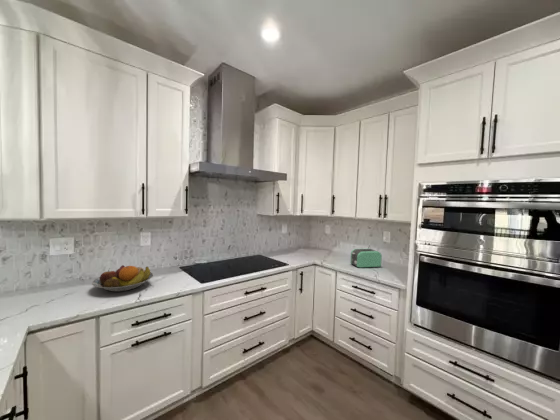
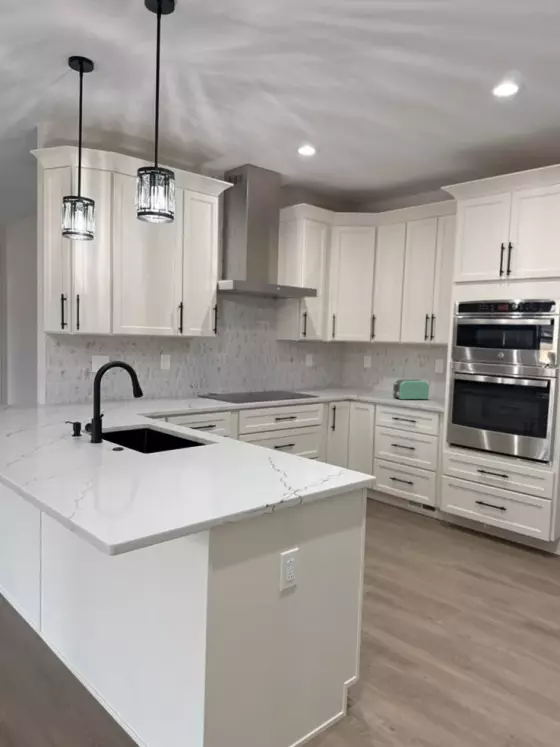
fruit bowl: present [92,265,153,291] -> none [139,383,190,406]

